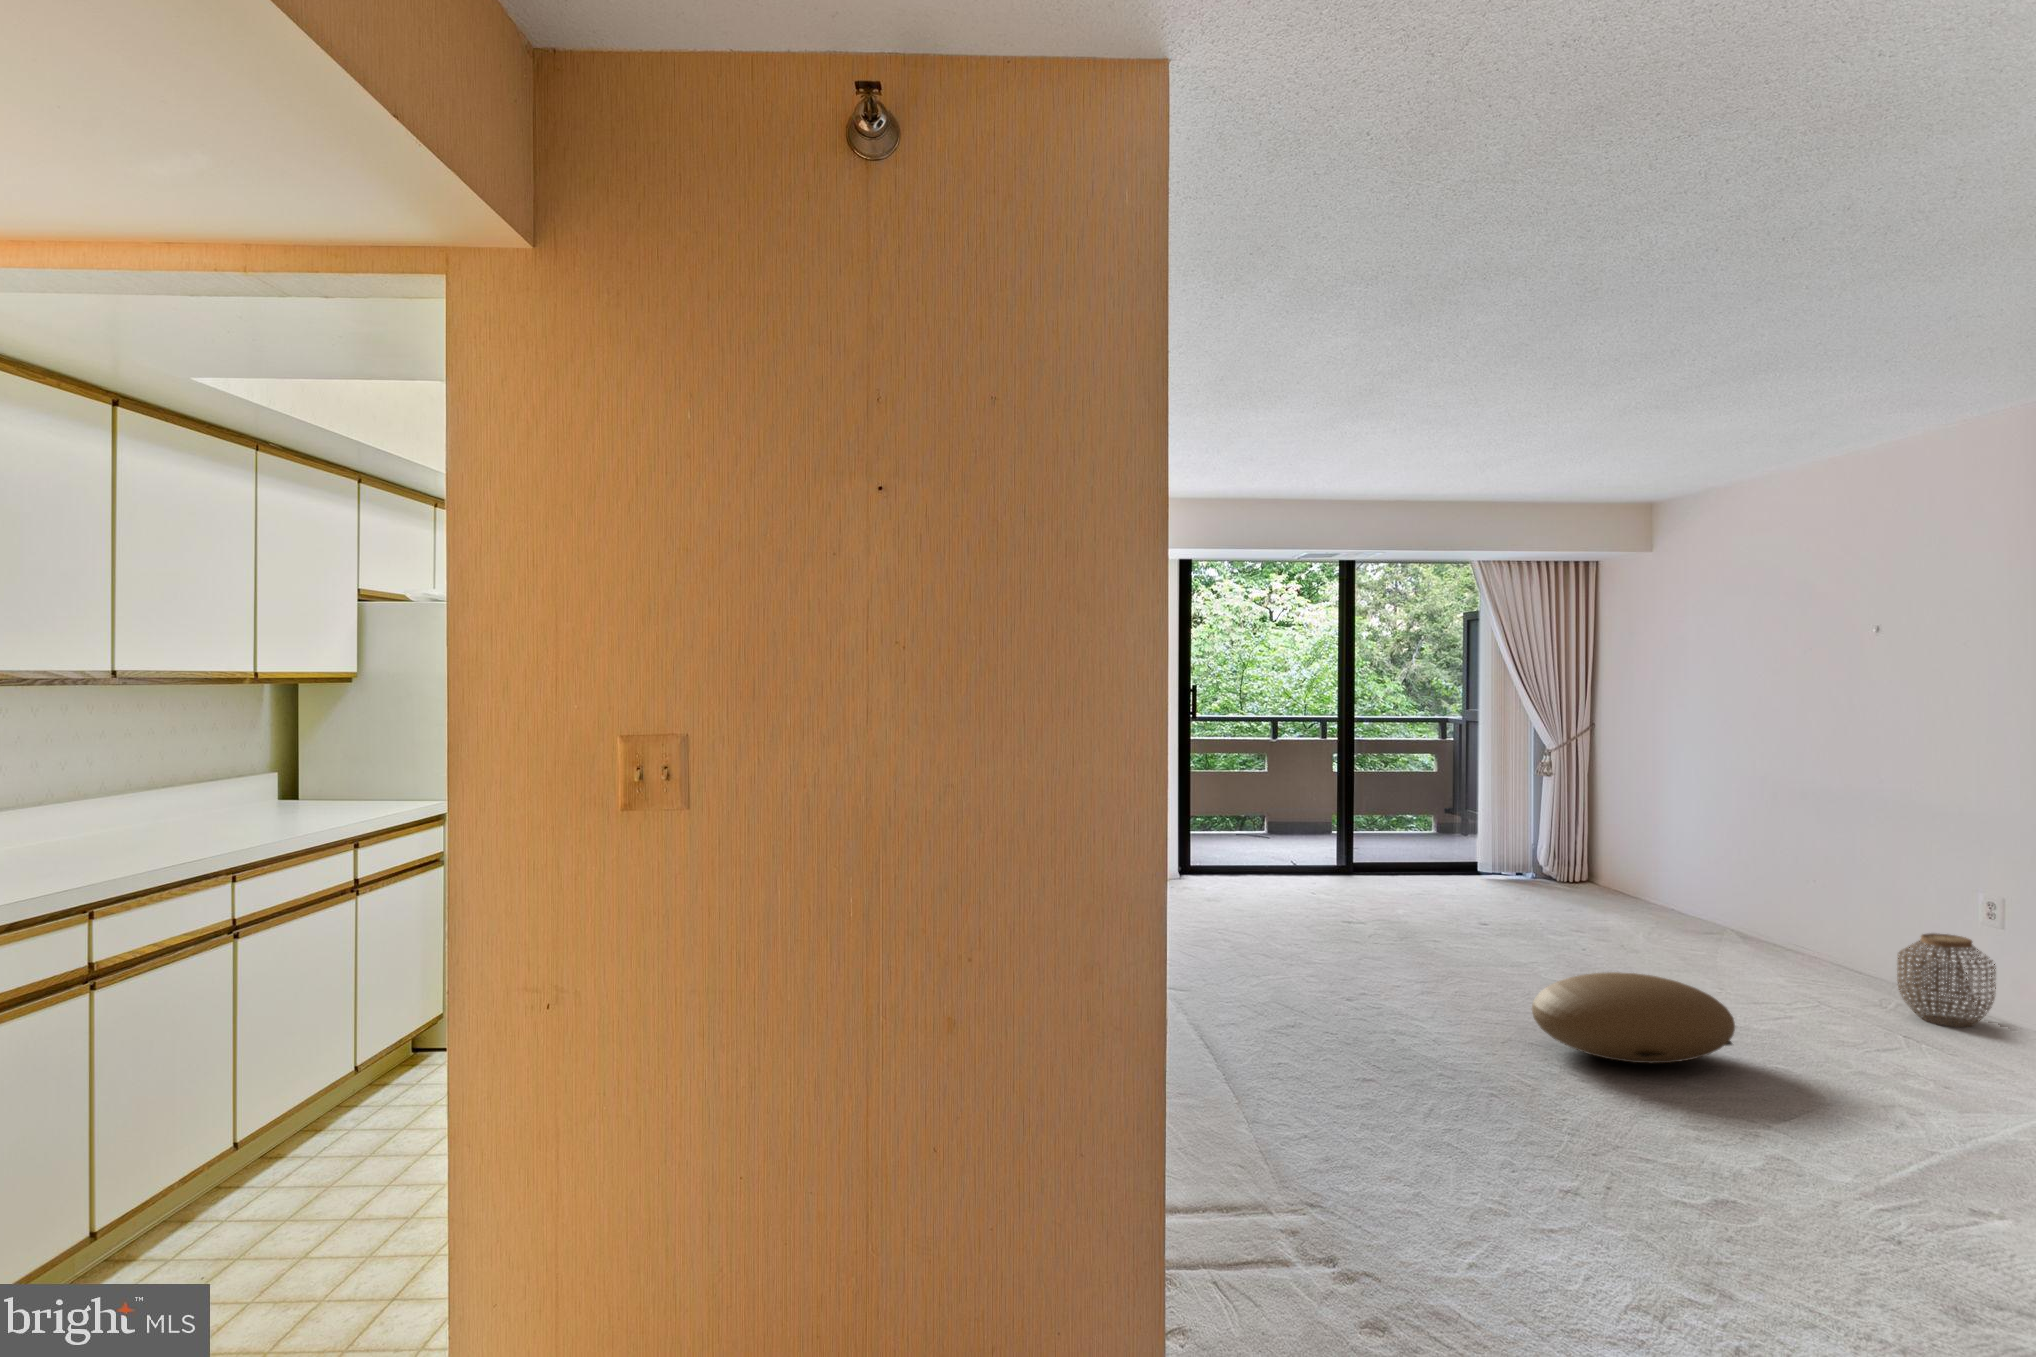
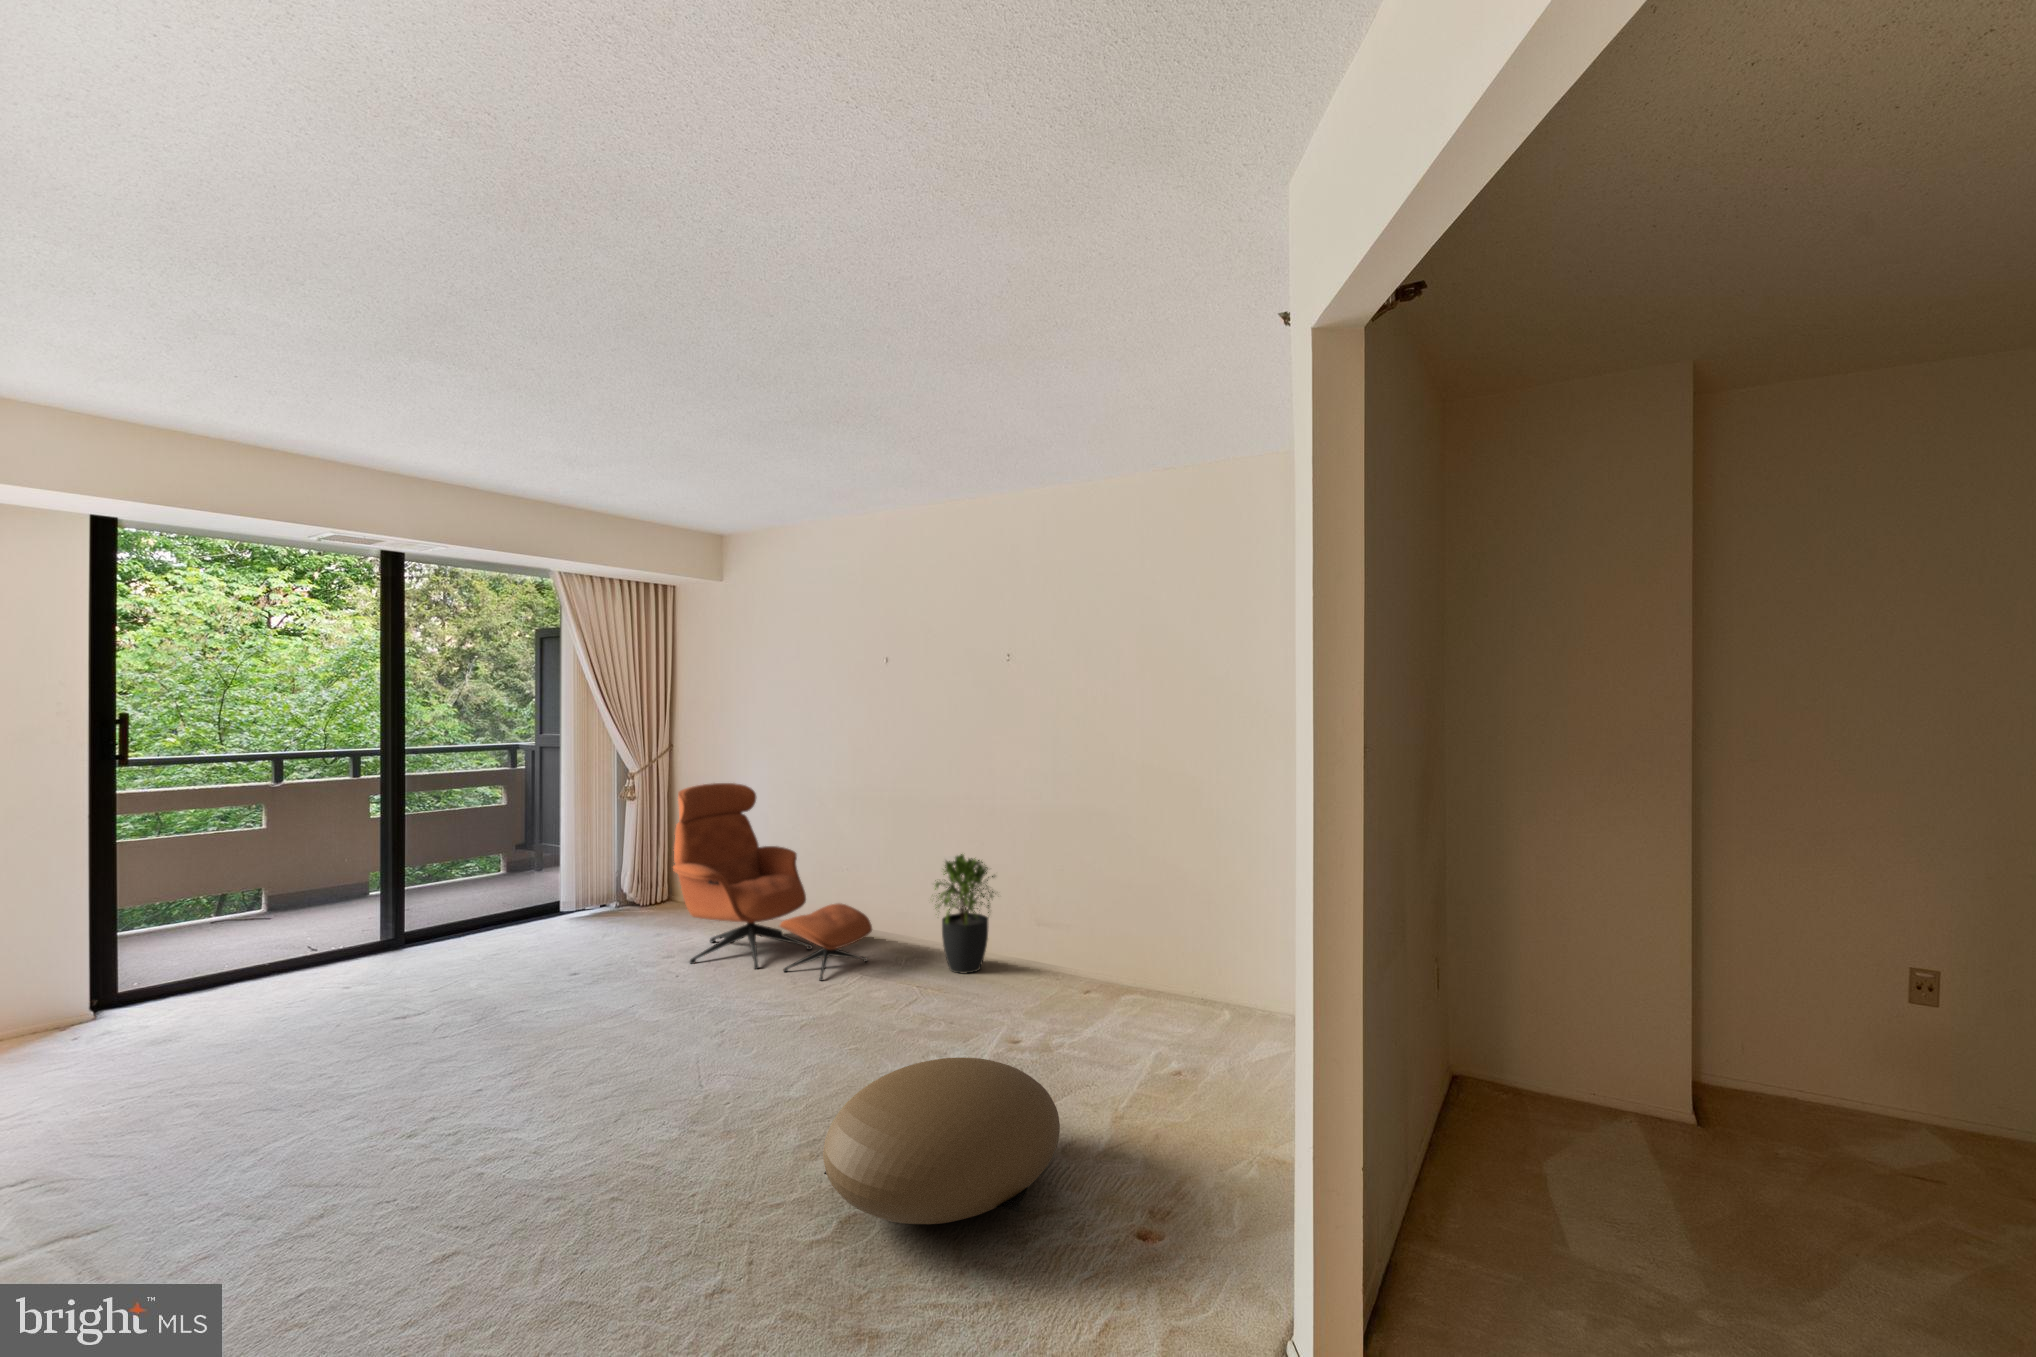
lounge chair: none [1552,765,1741,960] -> present [673,783,872,981]
potted plant: none [1792,855,1894,987] -> present [935,854,995,973]
woven basket: present [1897,933,1996,1027] -> none [1041,912,1112,998]

